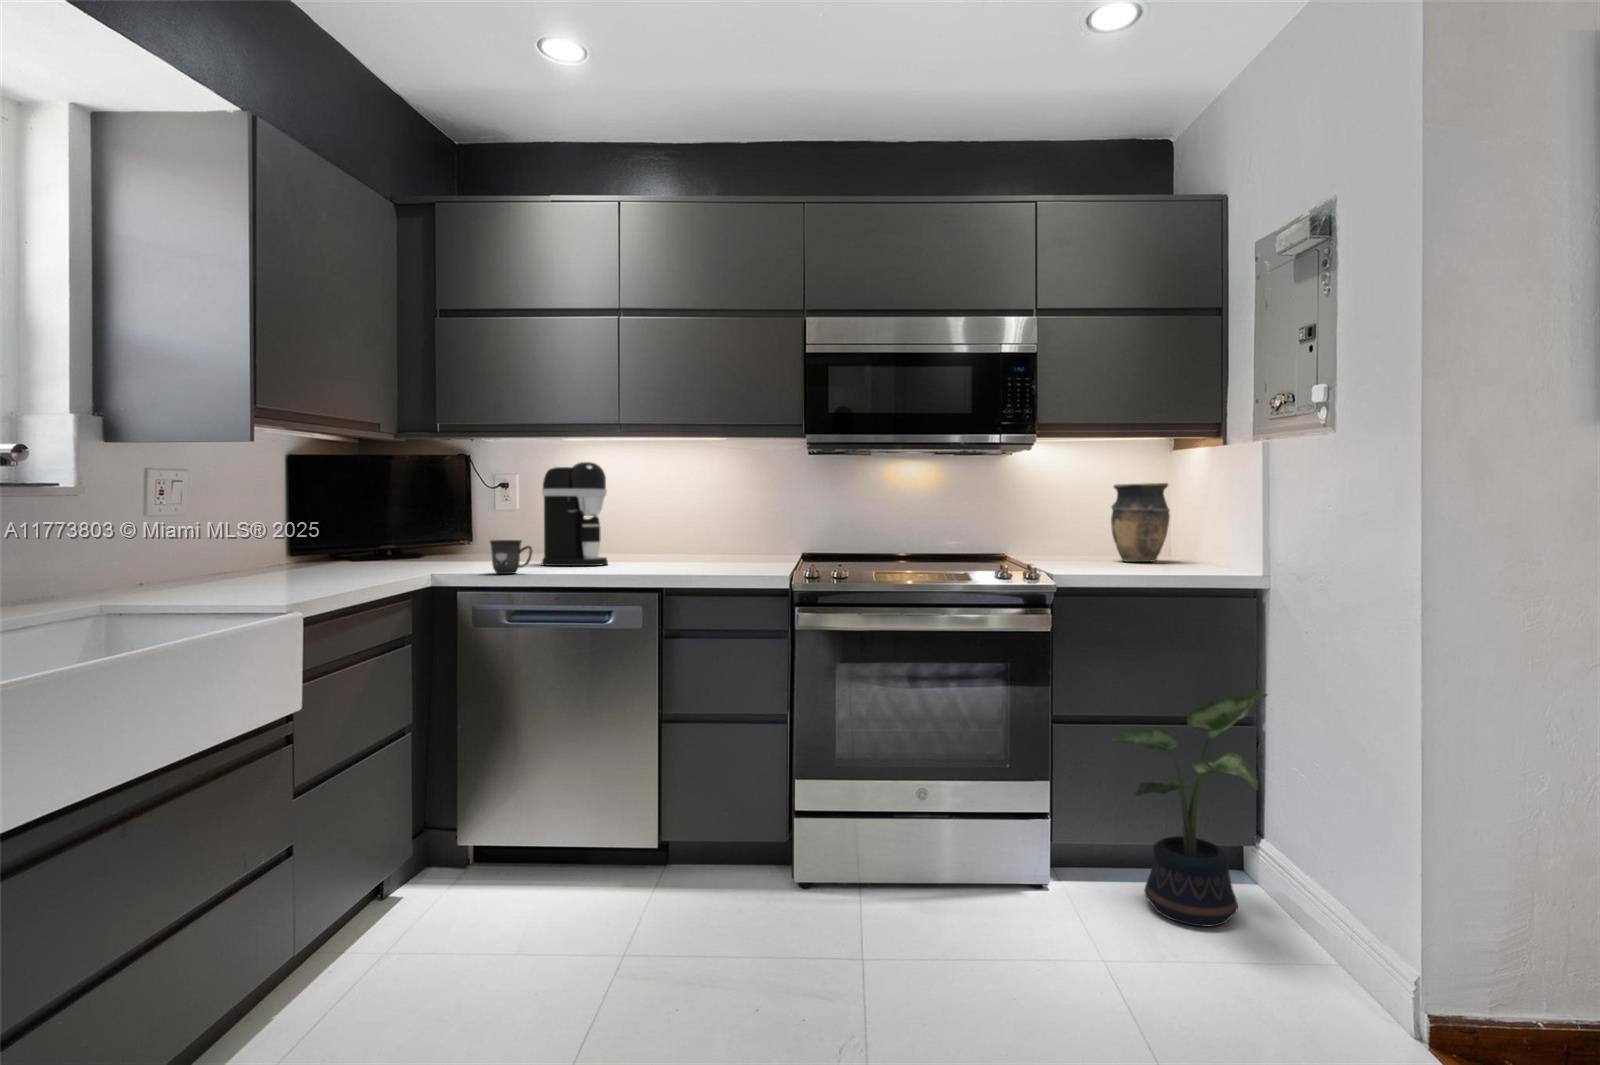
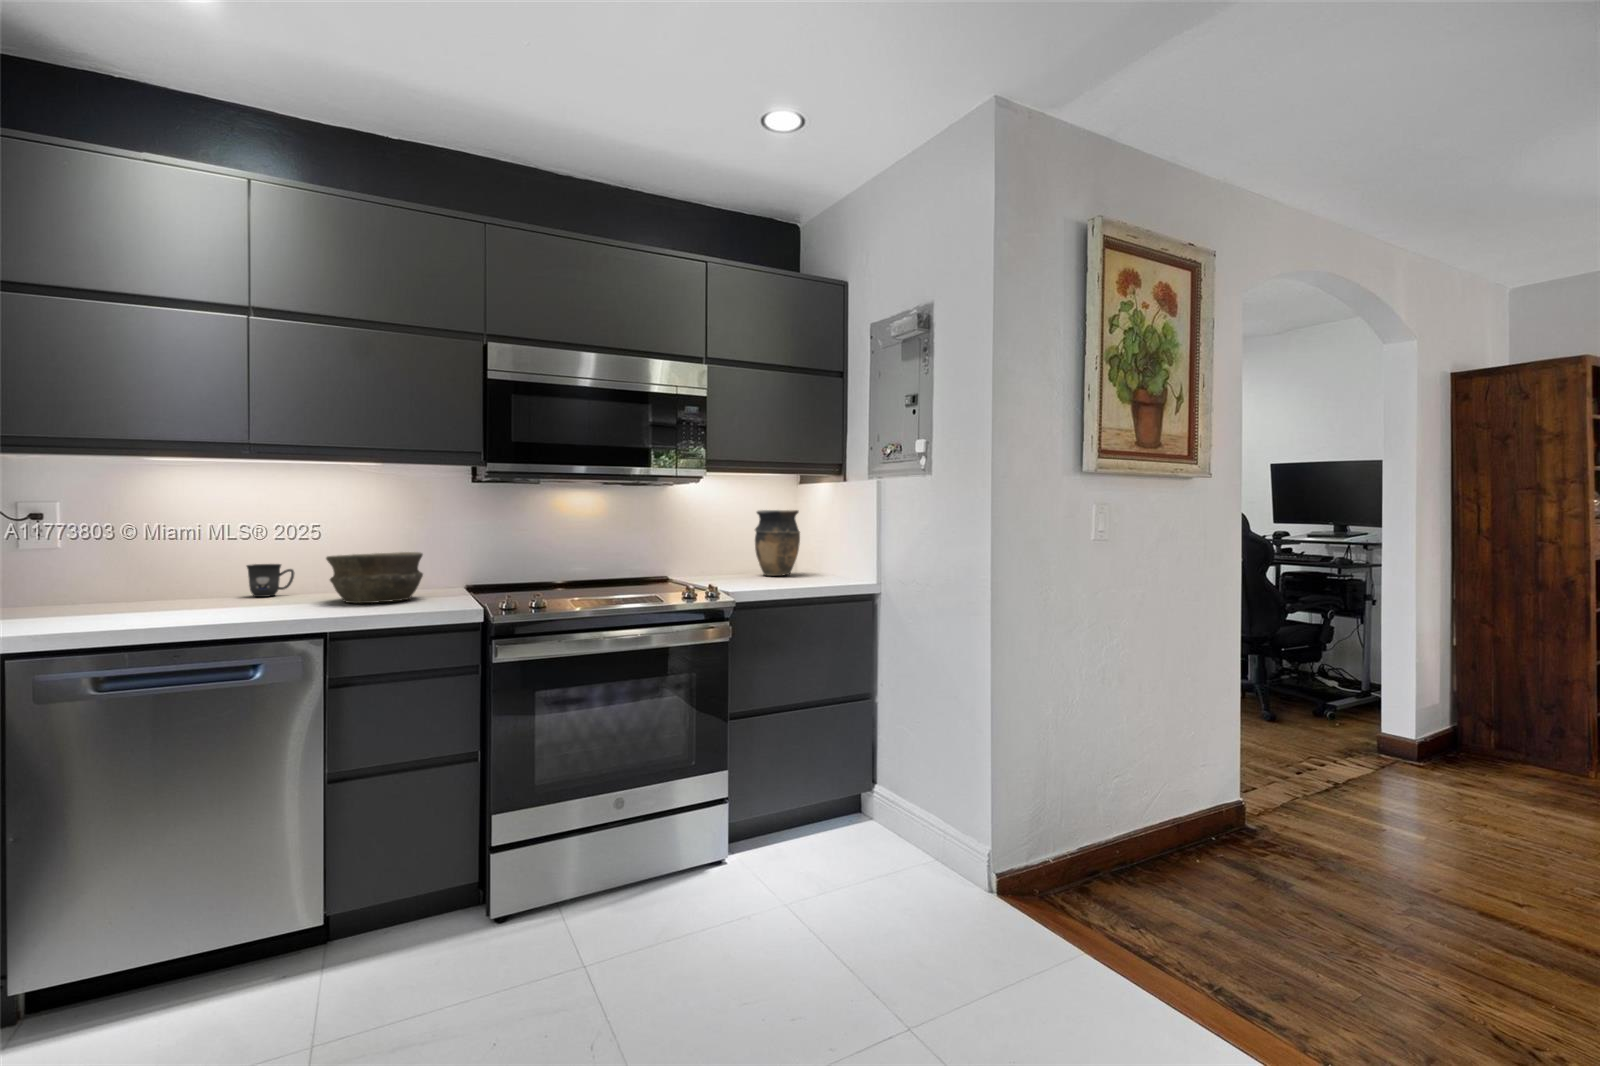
coffee maker: present [542,462,608,566] -> none [135,485,235,611]
bowl: none [671,523,751,568] -> present [326,552,423,603]
mug: present [490,540,532,574] -> present [247,564,294,597]
potted plant: present [1111,693,1267,927] -> none [779,678,896,873]

